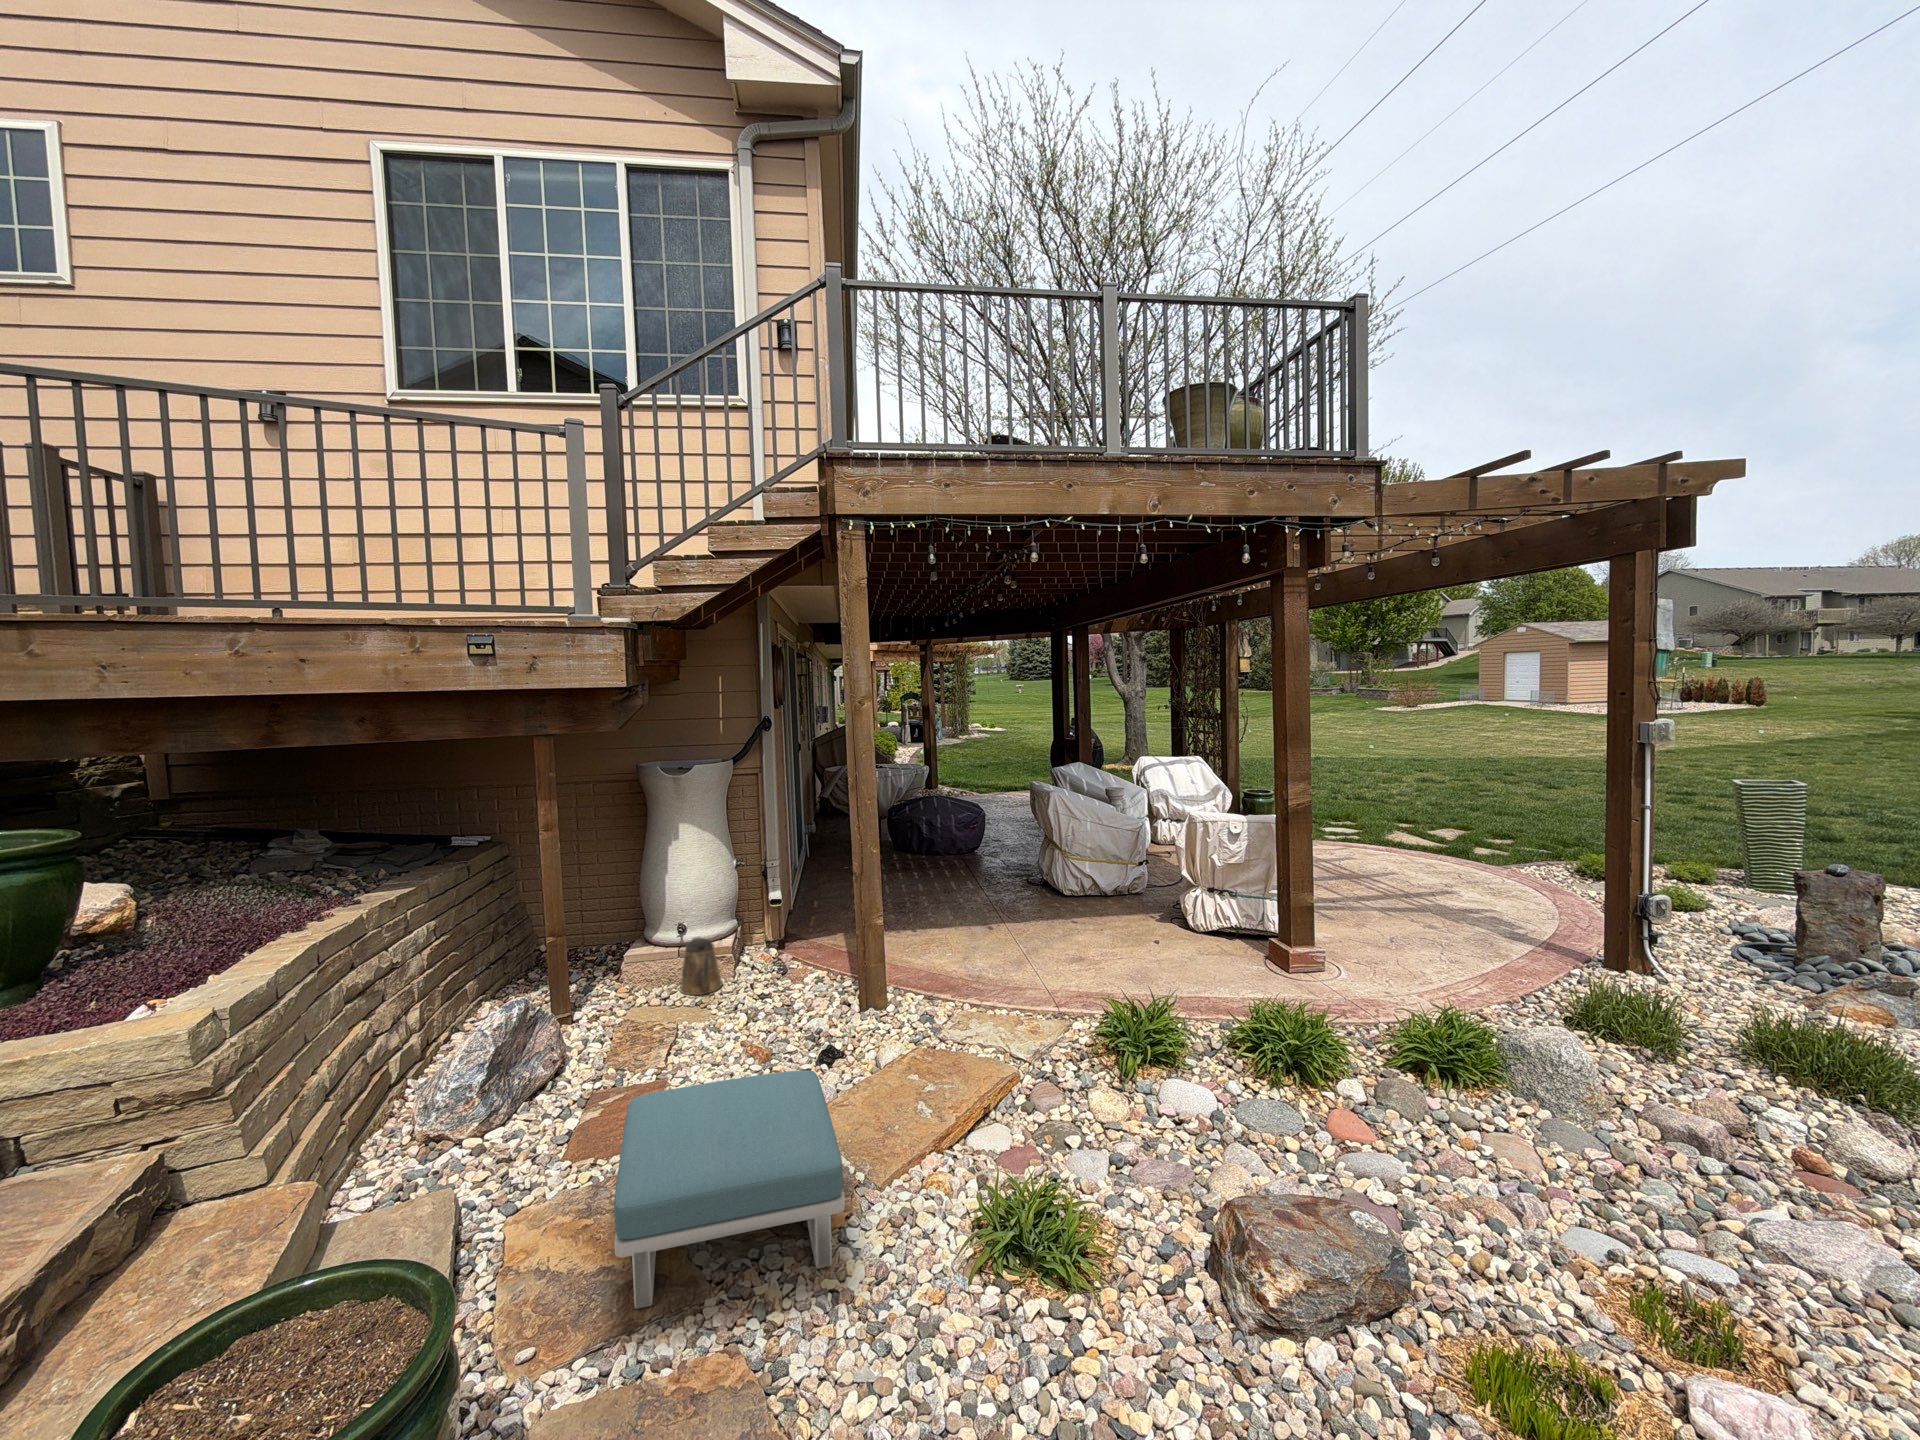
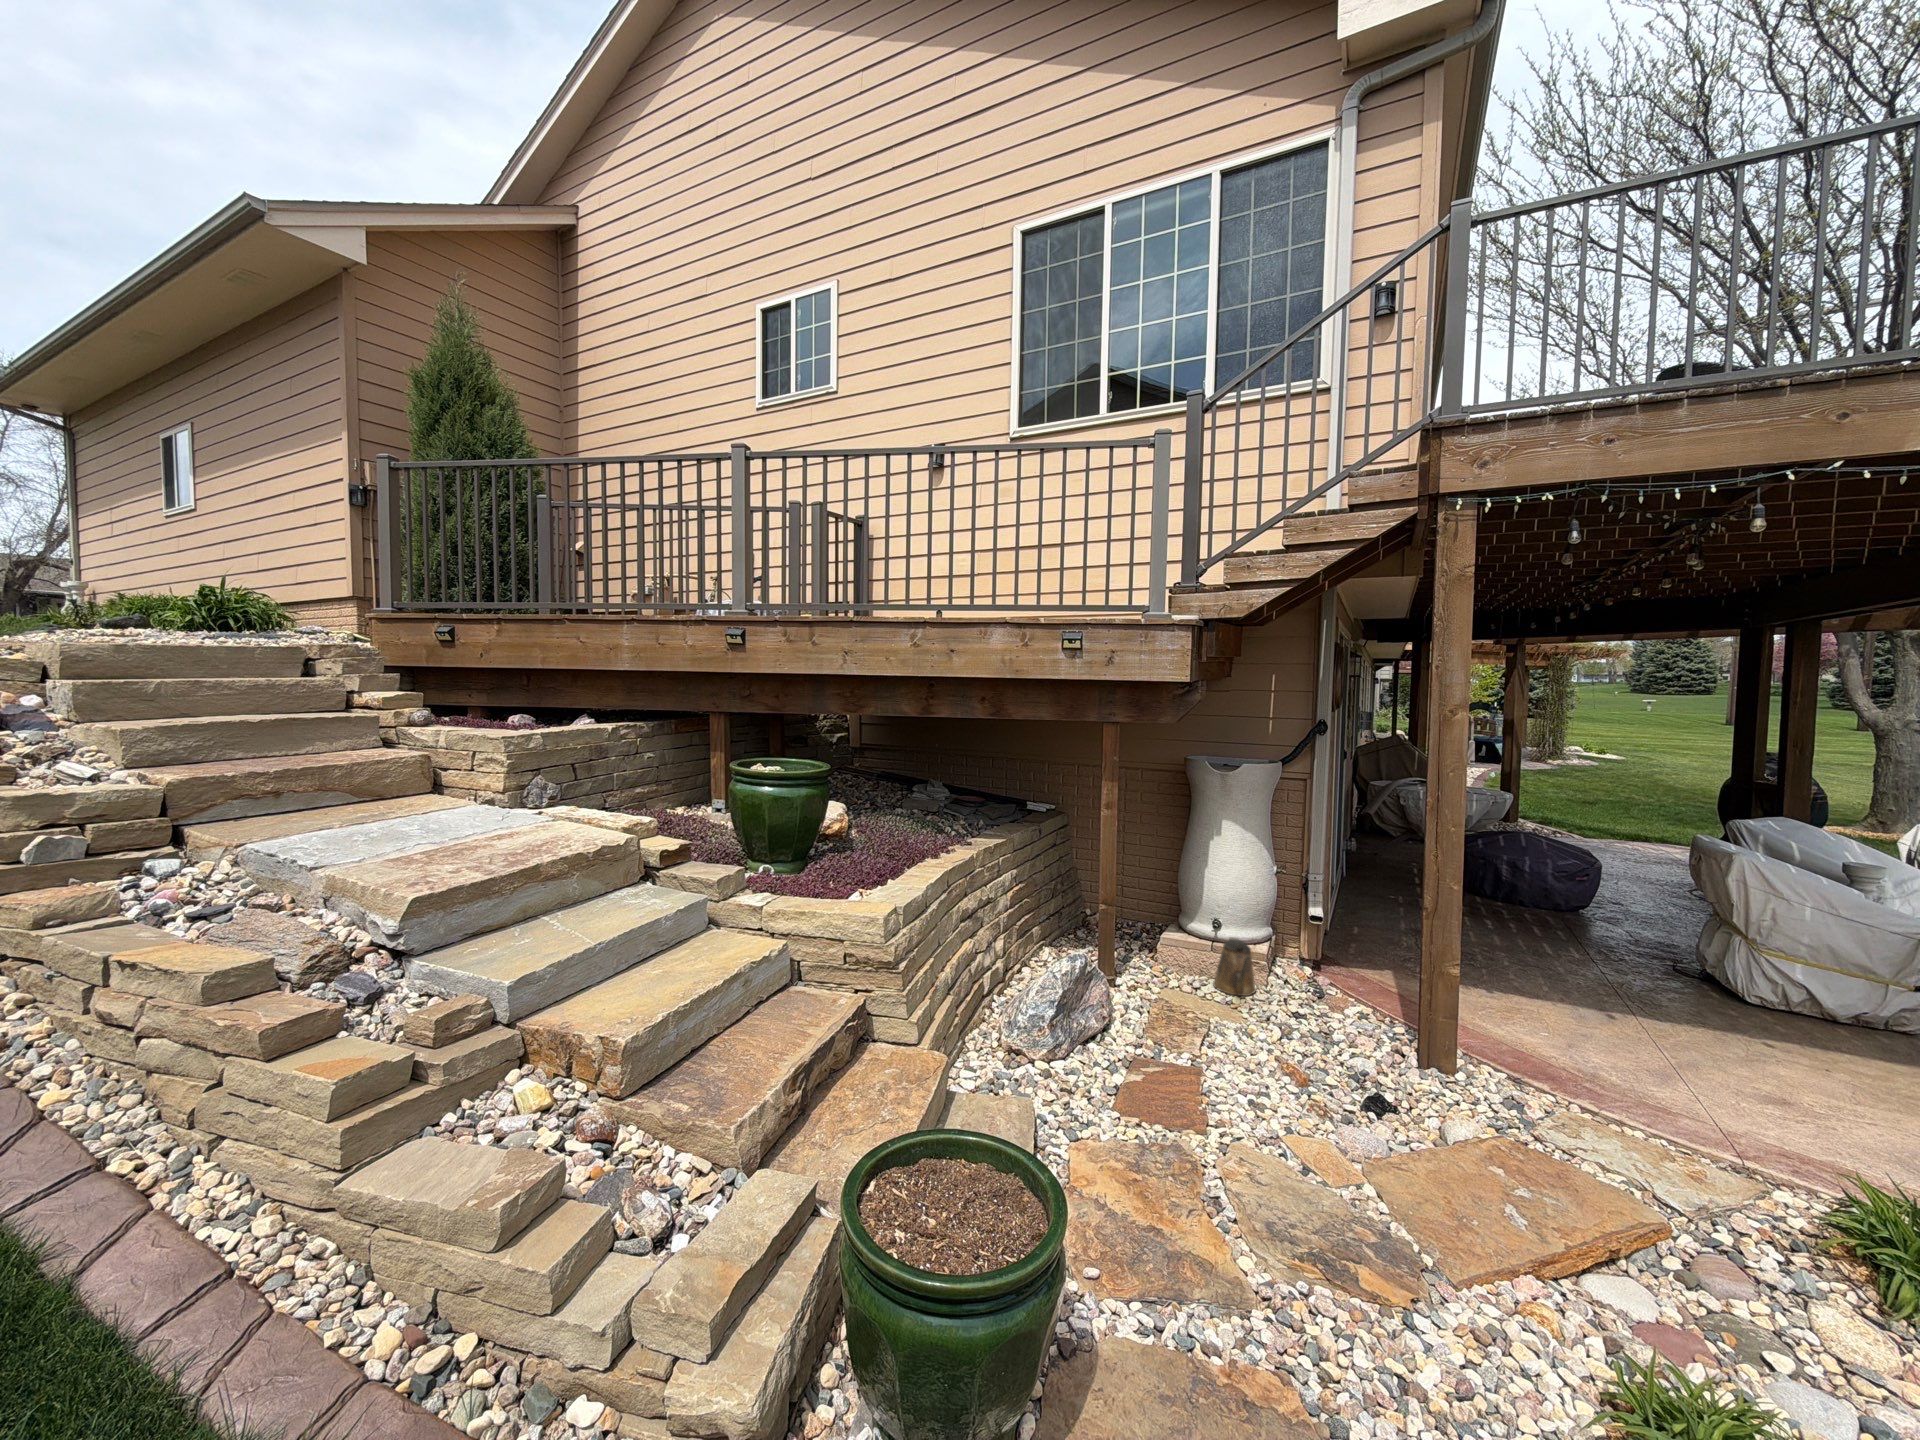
footstool: present [614,1070,845,1309] -> none [1169,1080,1426,1353]

